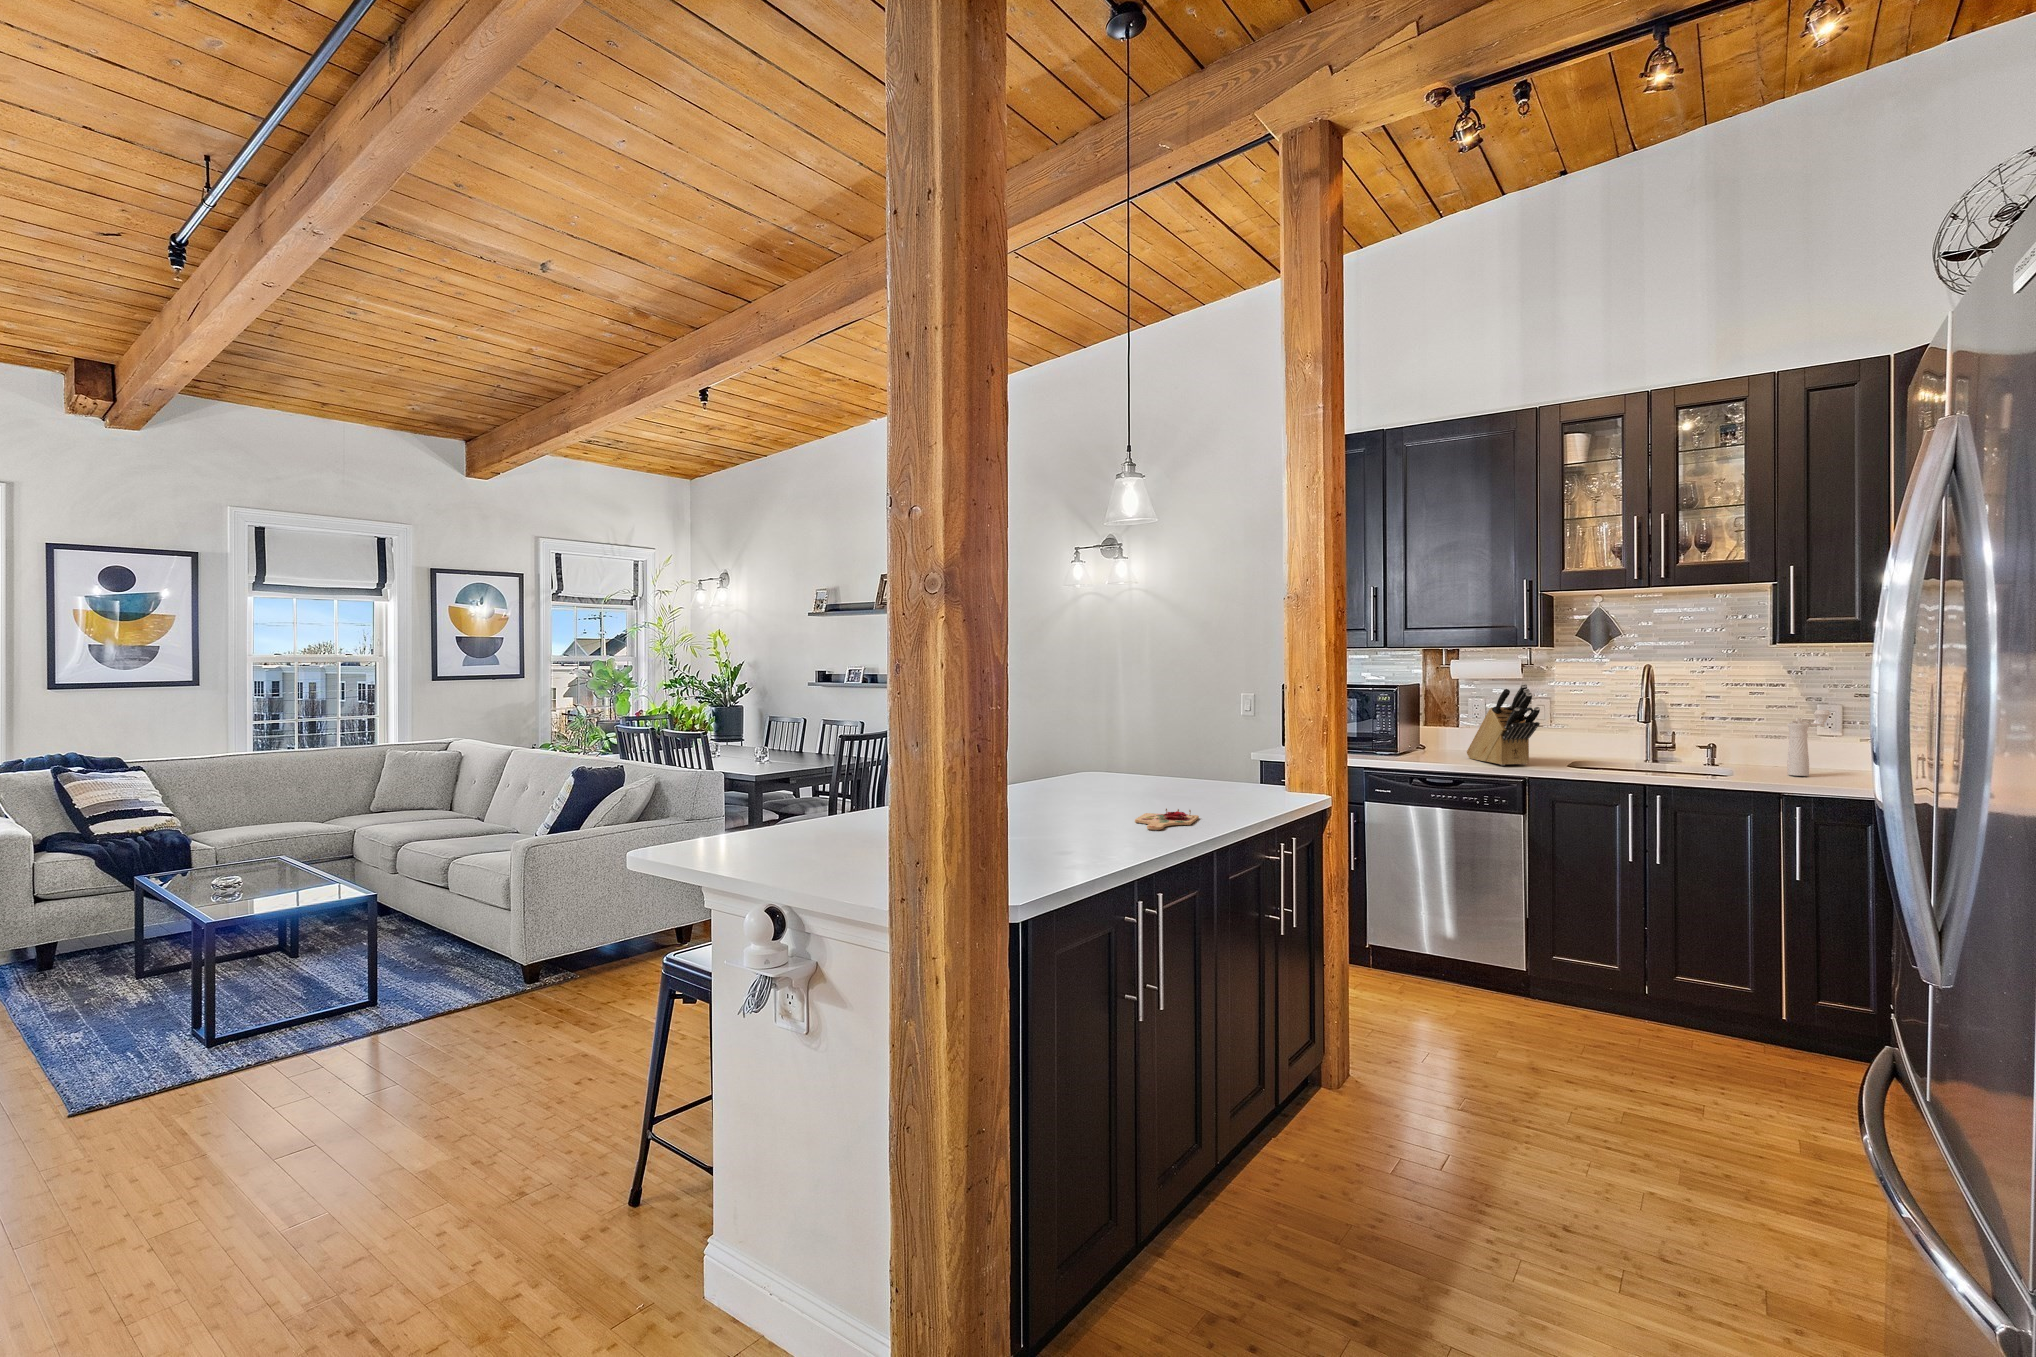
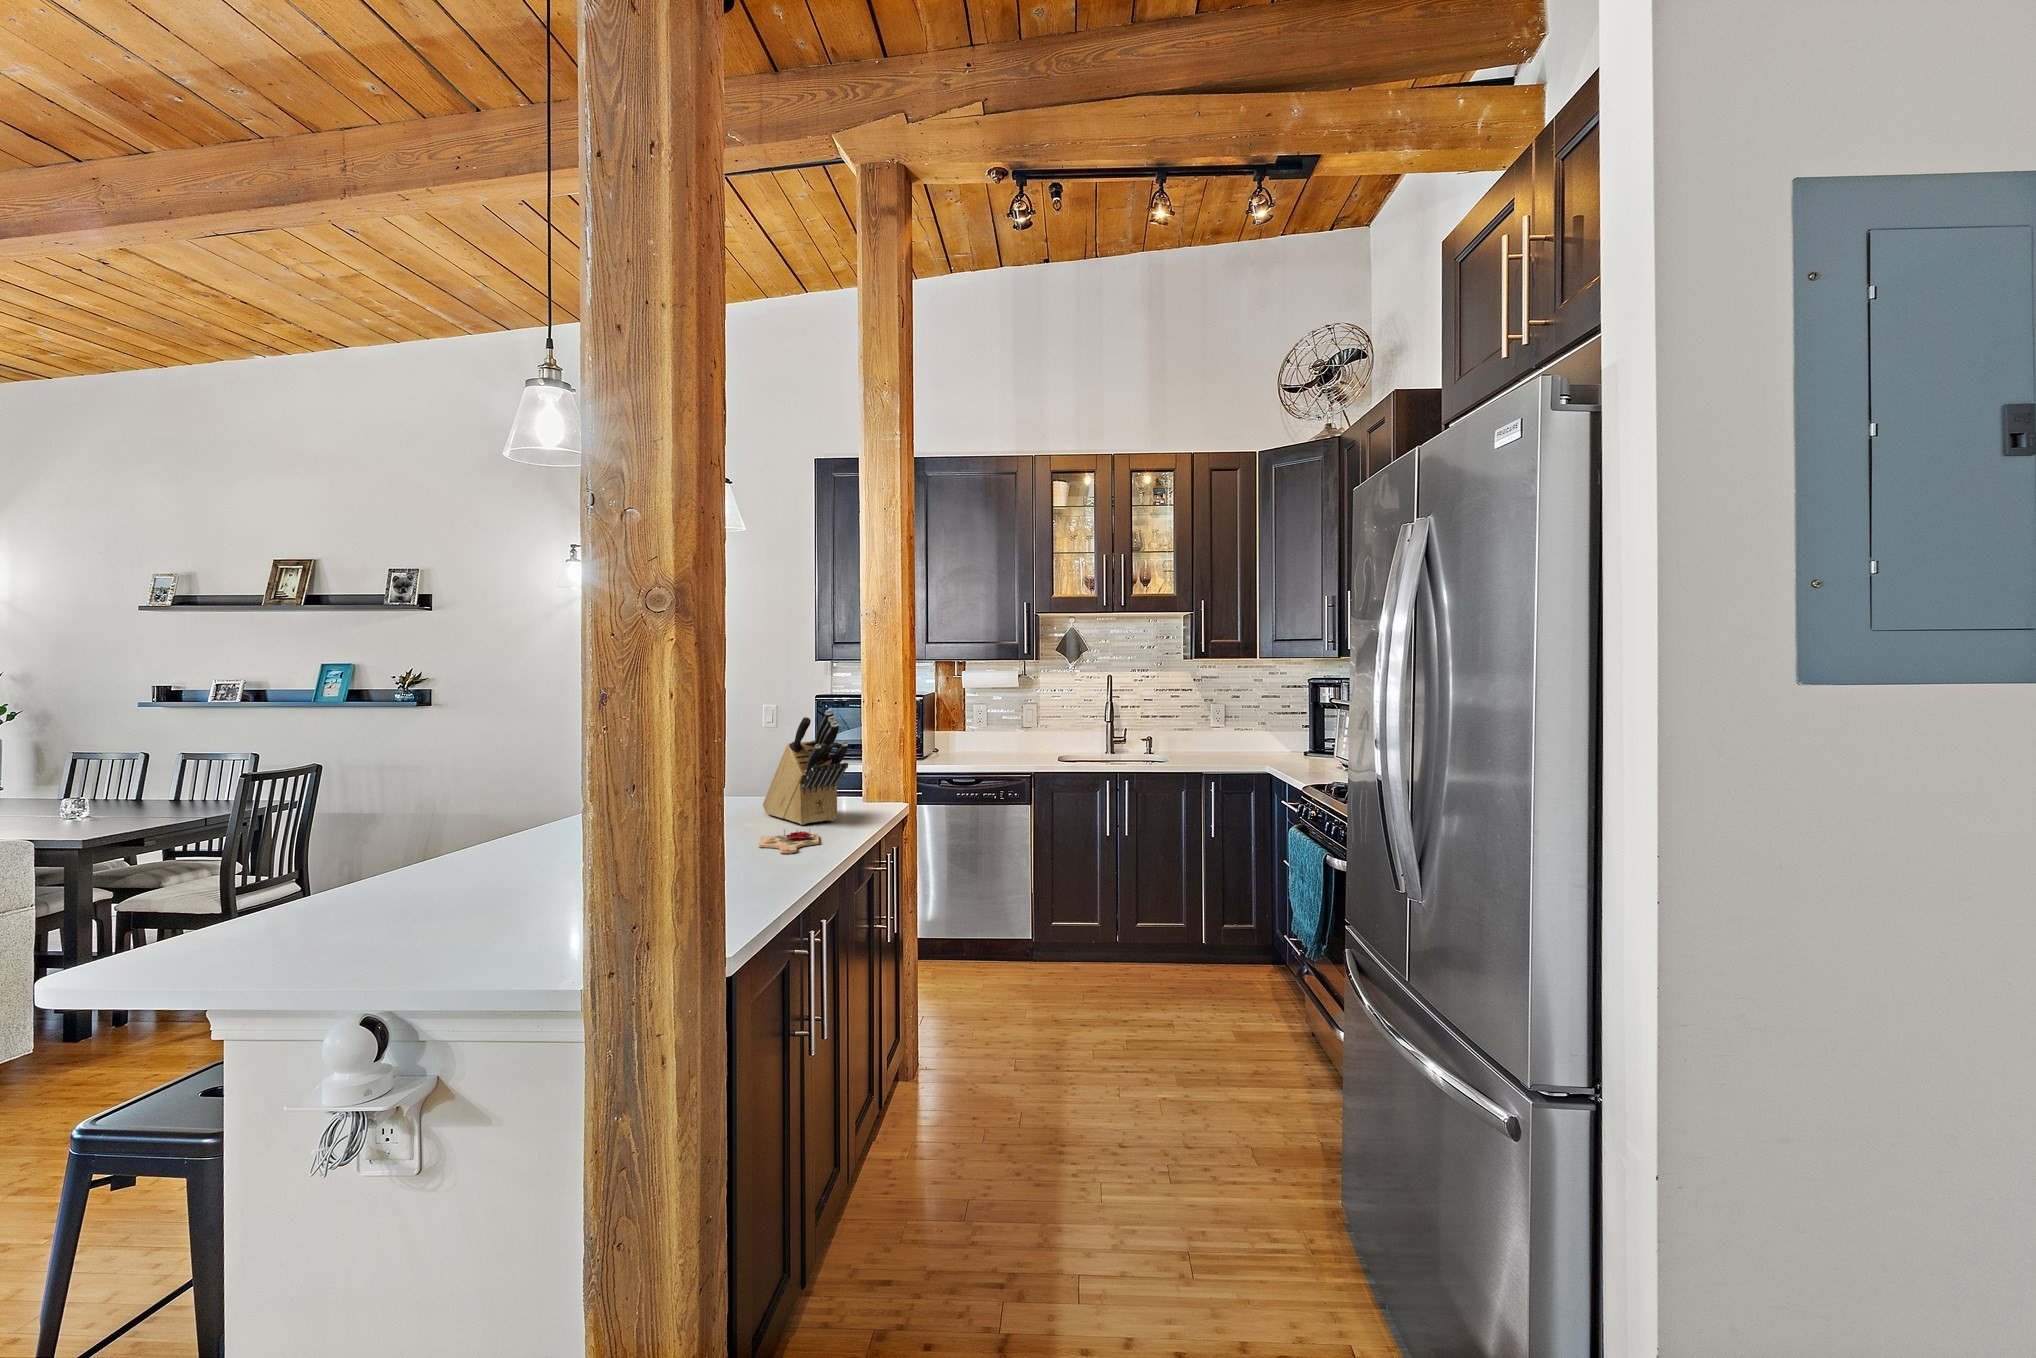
knife block: present [1467,684,1540,765] -> present [763,710,848,825]
pepper mill: present [1787,710,1831,776] -> none [1202,708,1225,759]

